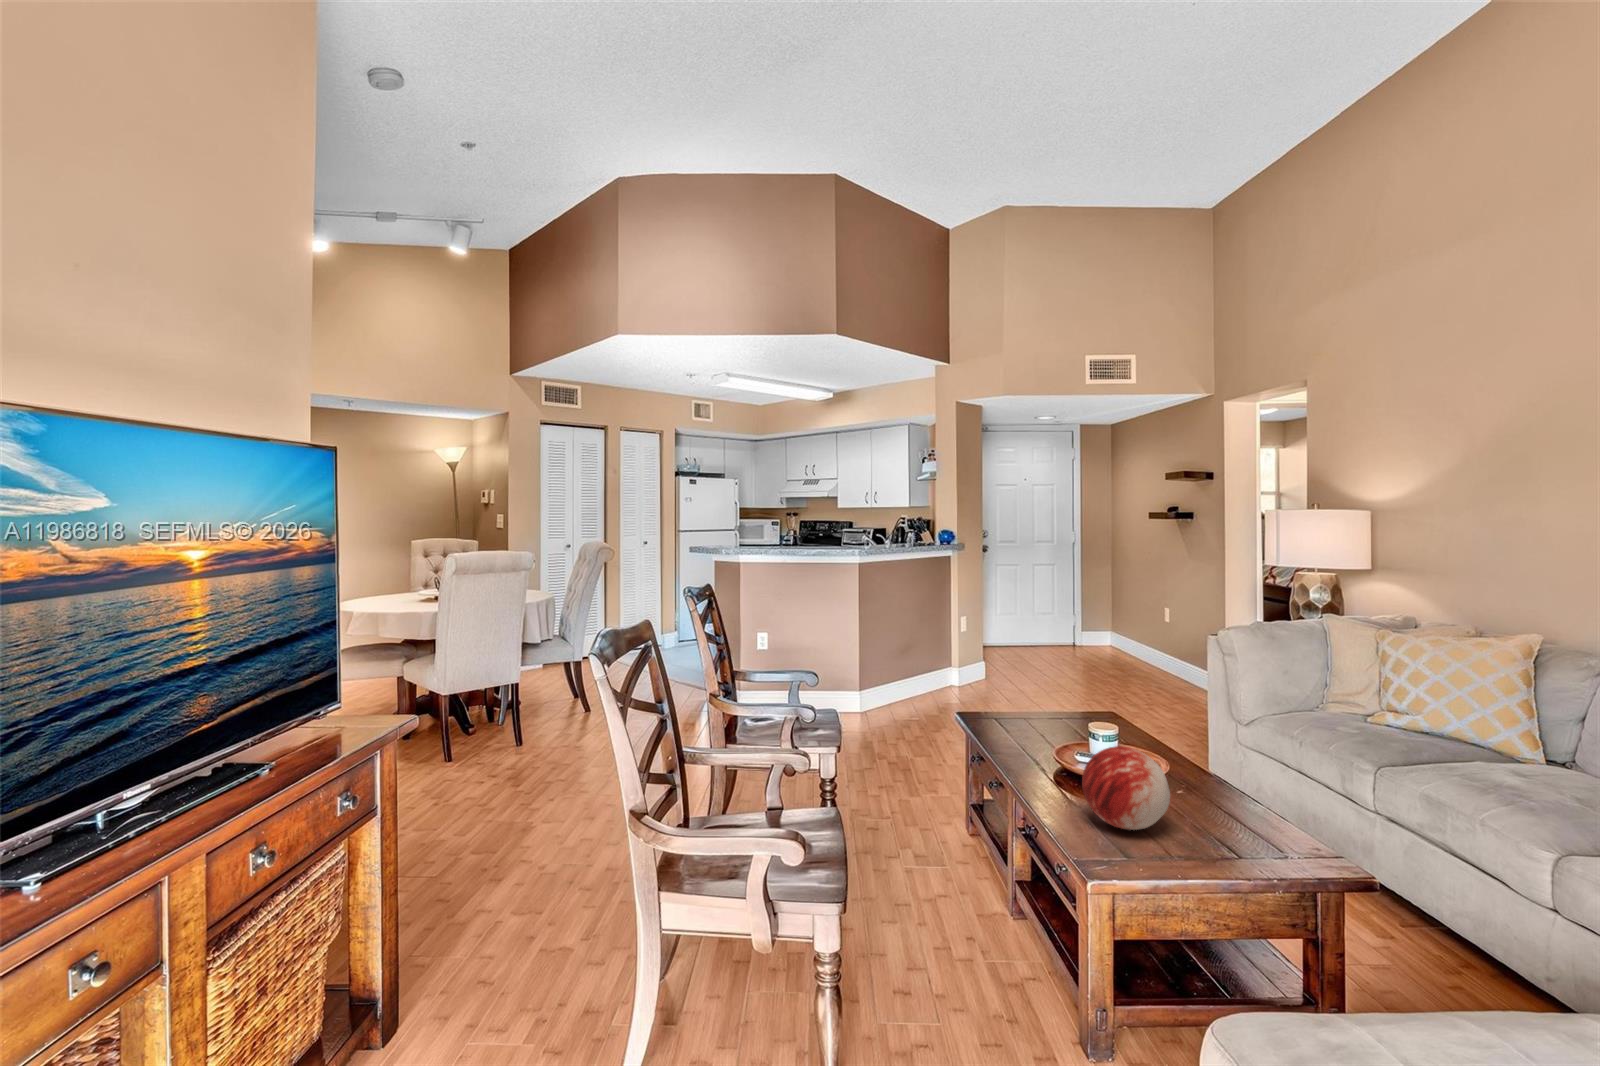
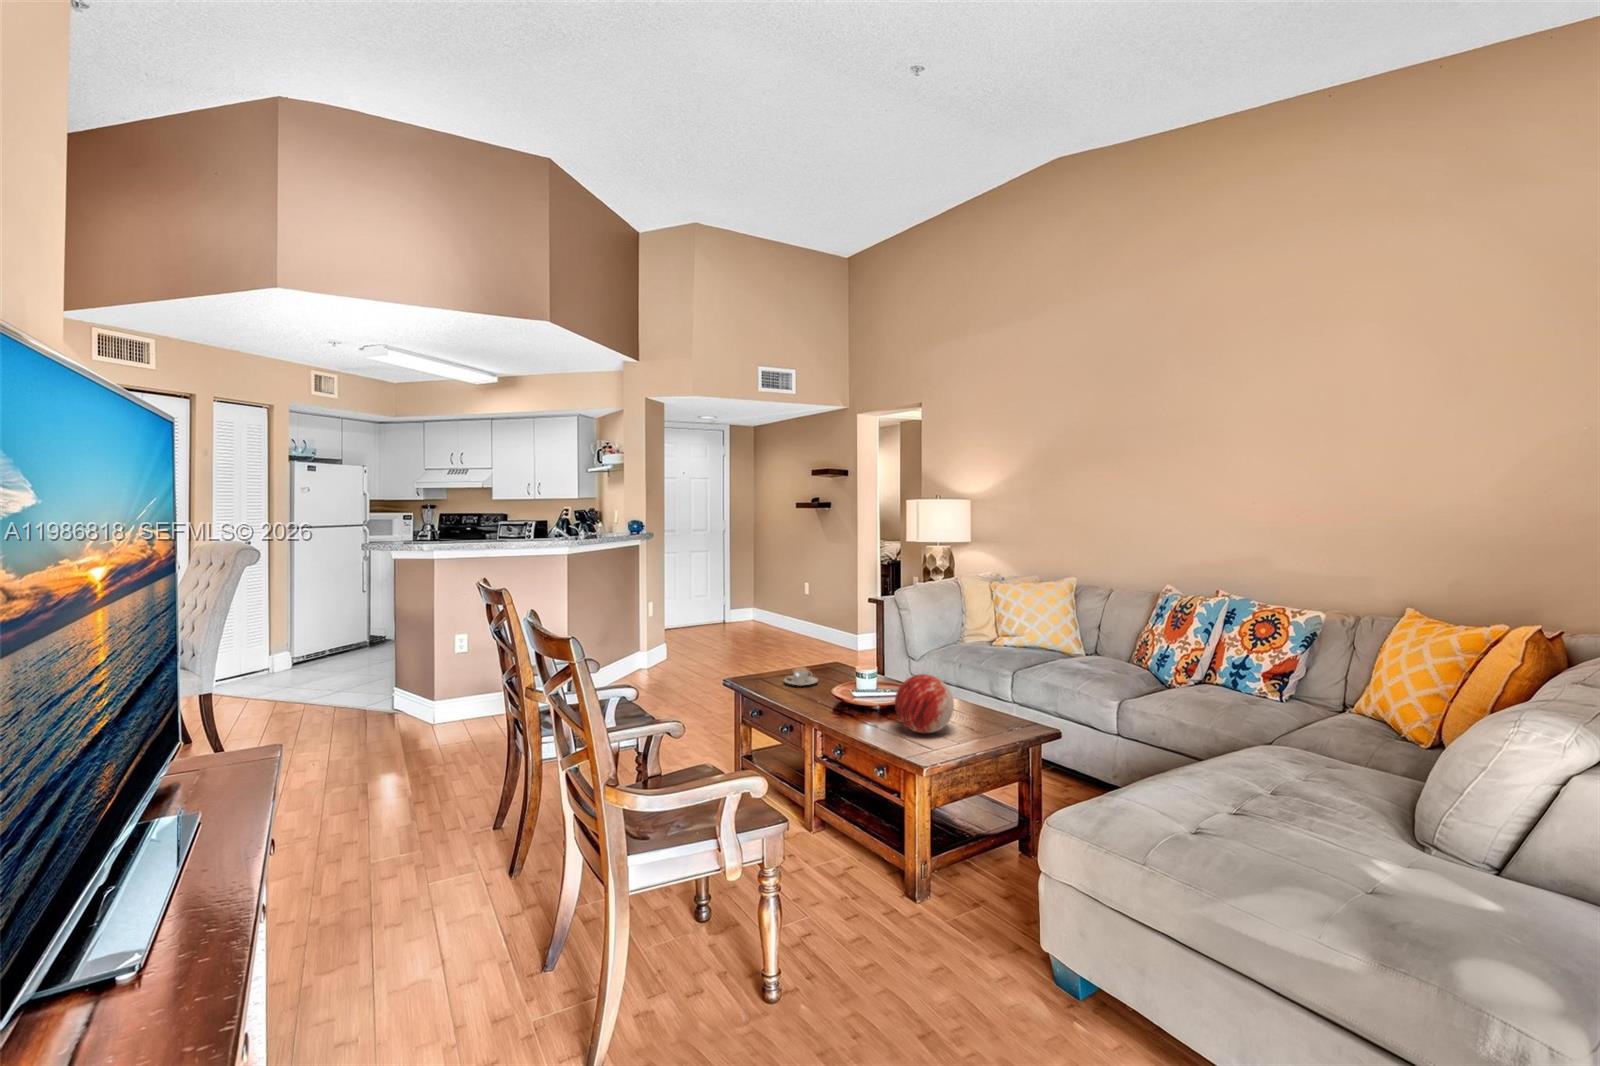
coffee cup: none [1002,710,1045,733] -> present [784,667,818,686]

